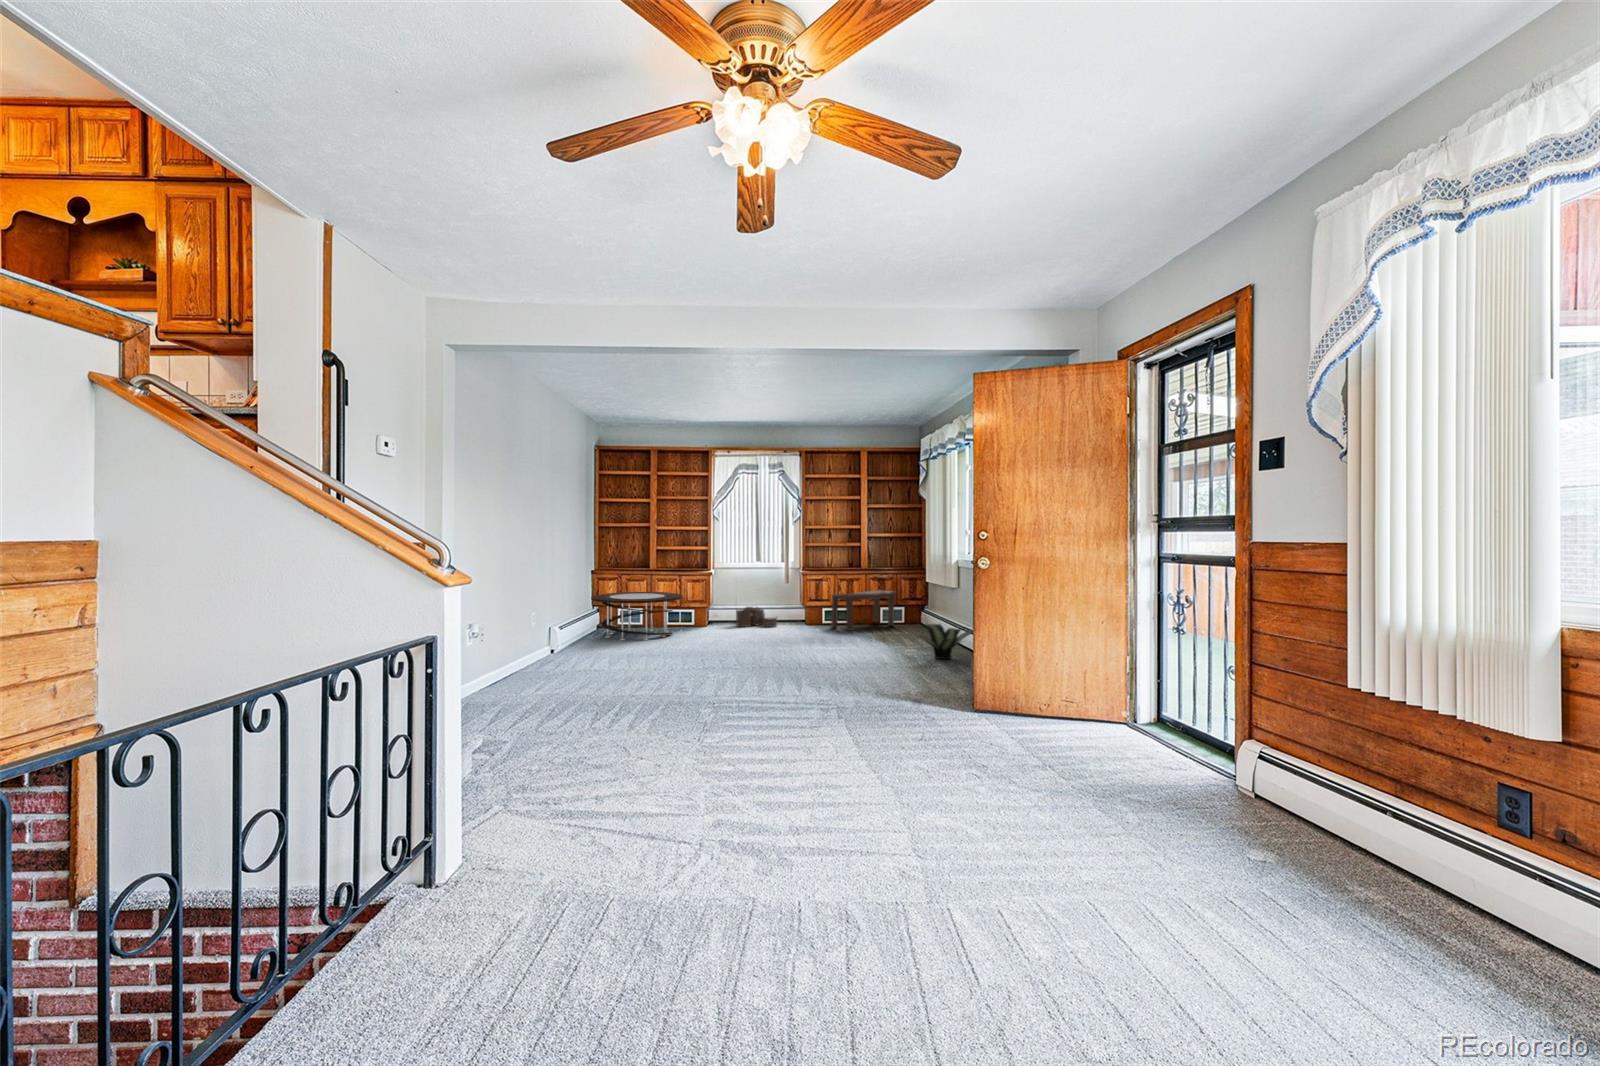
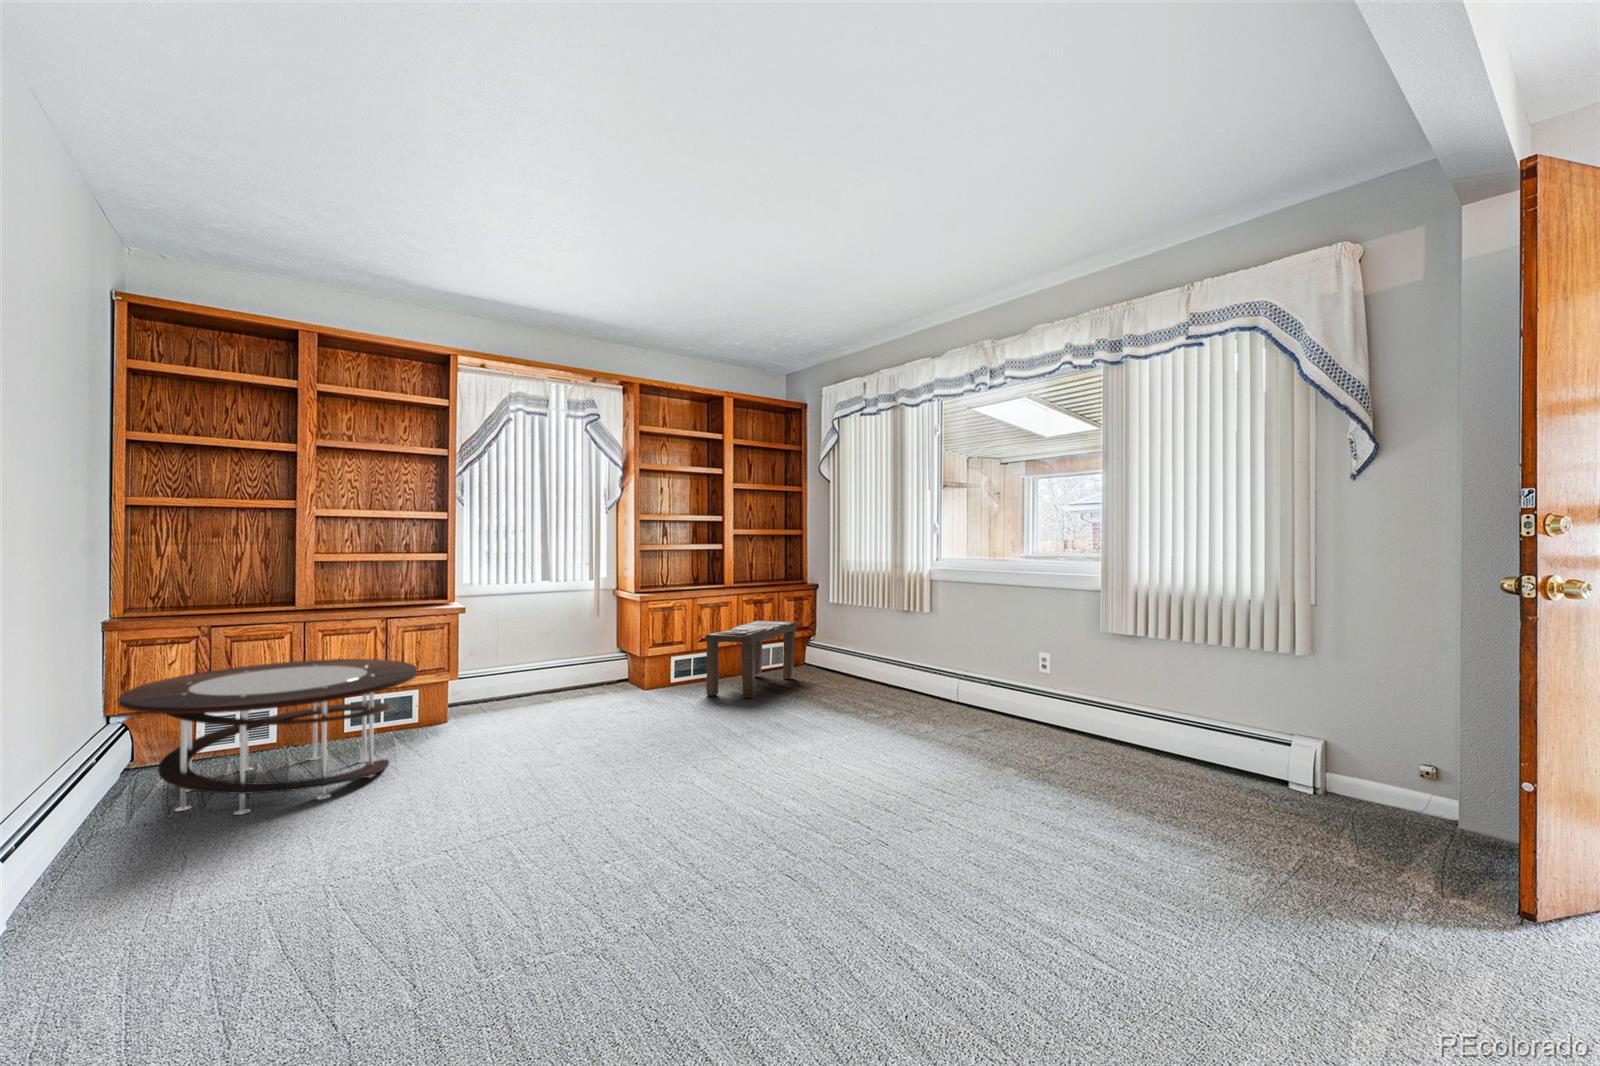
woven basket: present [736,607,777,627] -> none [510,666,601,715]
potted plant: present [916,624,972,659] -> none [984,680,1118,753]

